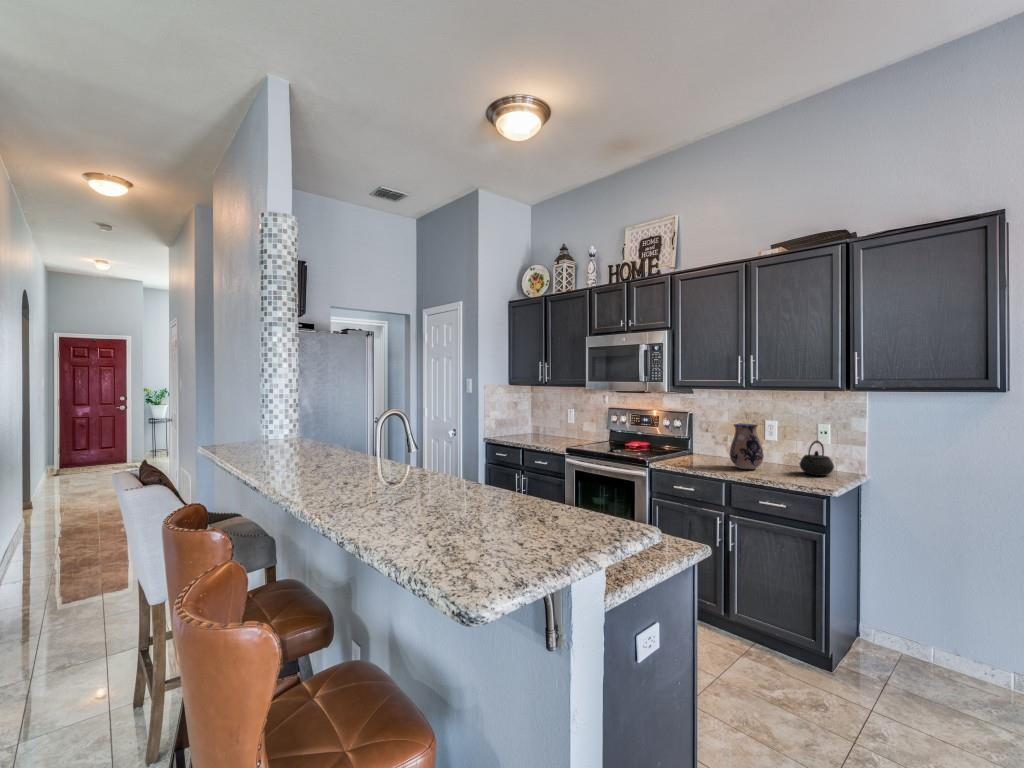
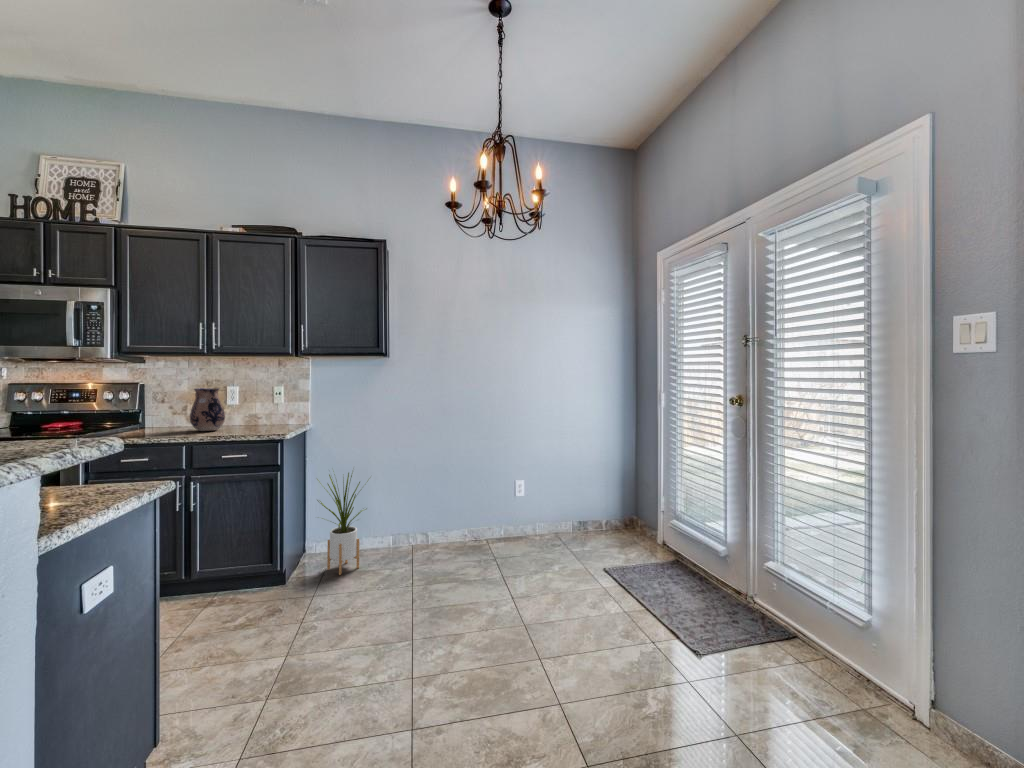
kettle: present [799,440,834,476] -> none [258,400,287,429]
house plant: none [872,537,967,691] -> present [317,473,366,575]

